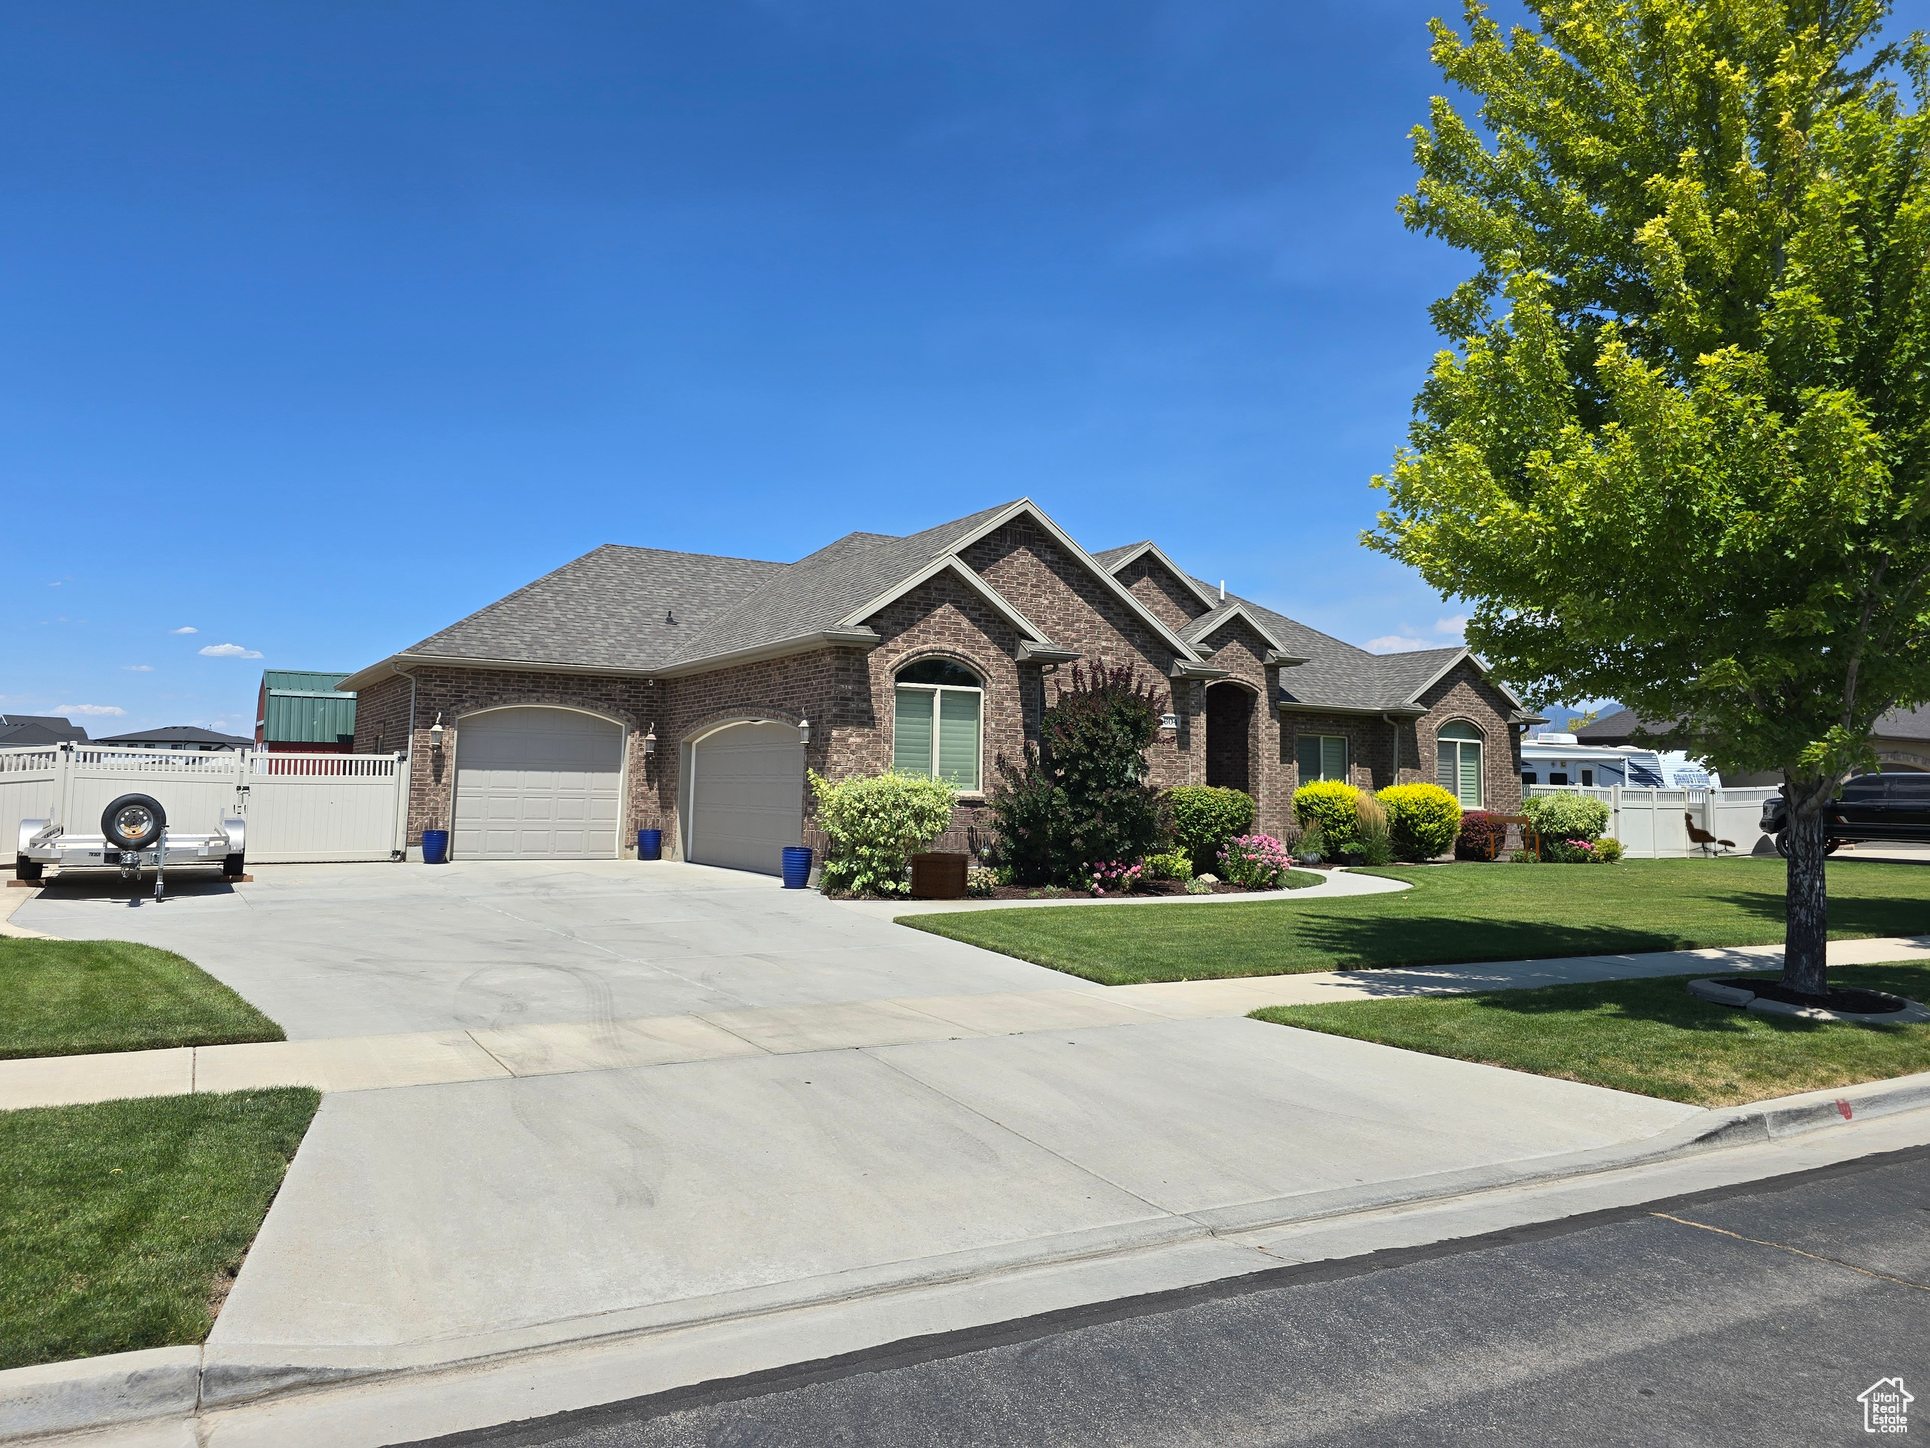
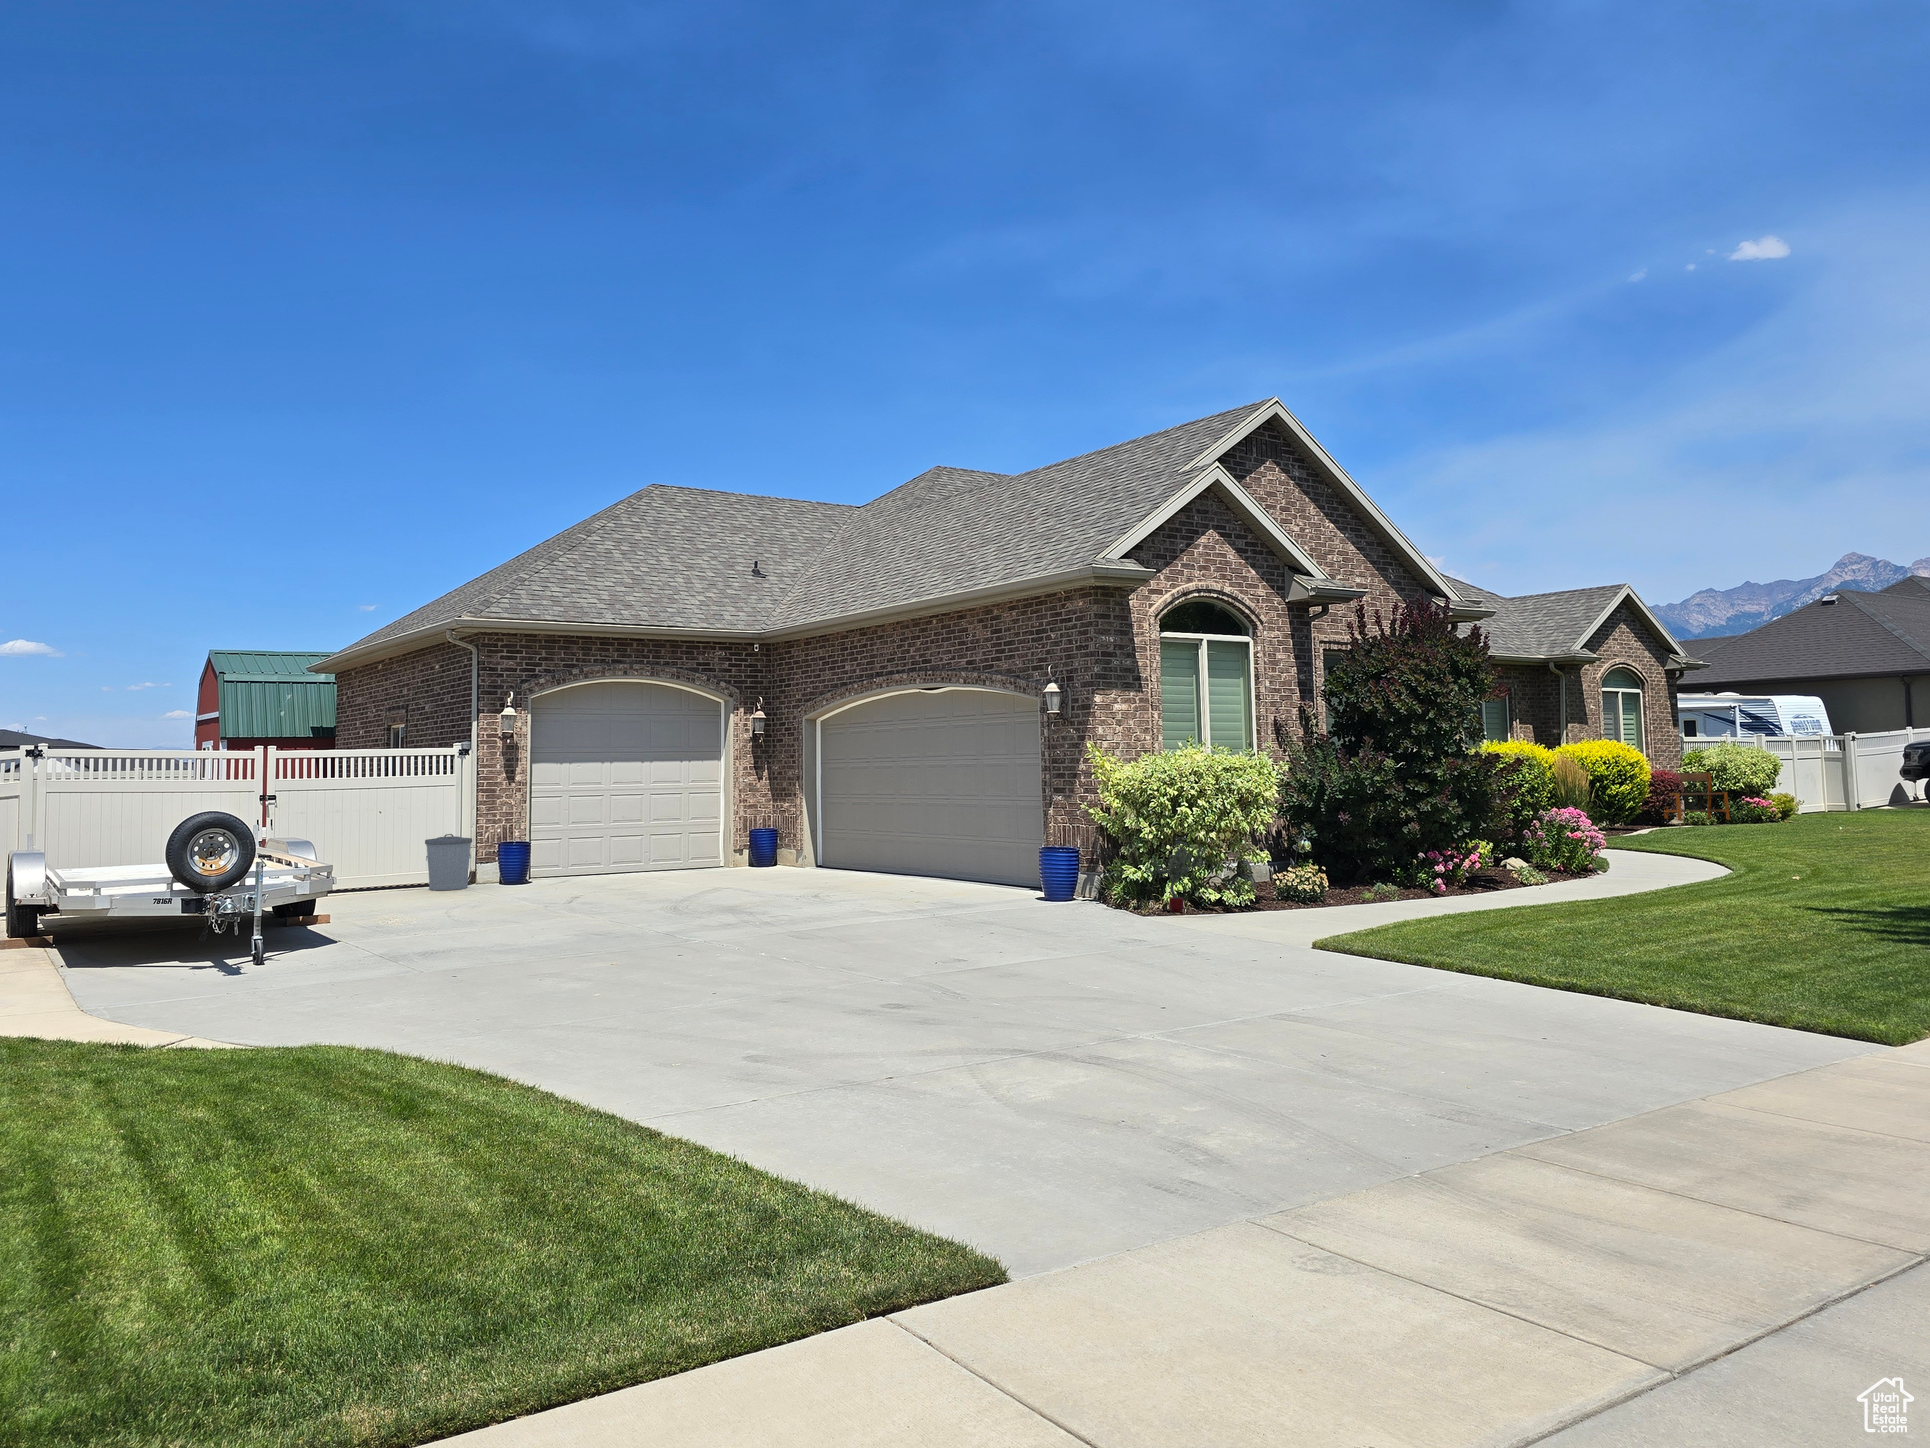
lounge chair: present [1685,812,1736,853] -> none [1820,762,1881,804]
trash can: none [360,820,397,862] -> present [425,834,472,890]
potted tree: none [837,840,883,897] -> present [1146,837,1206,912]
wooden crate: present [911,852,968,899] -> none [1234,848,1298,909]

